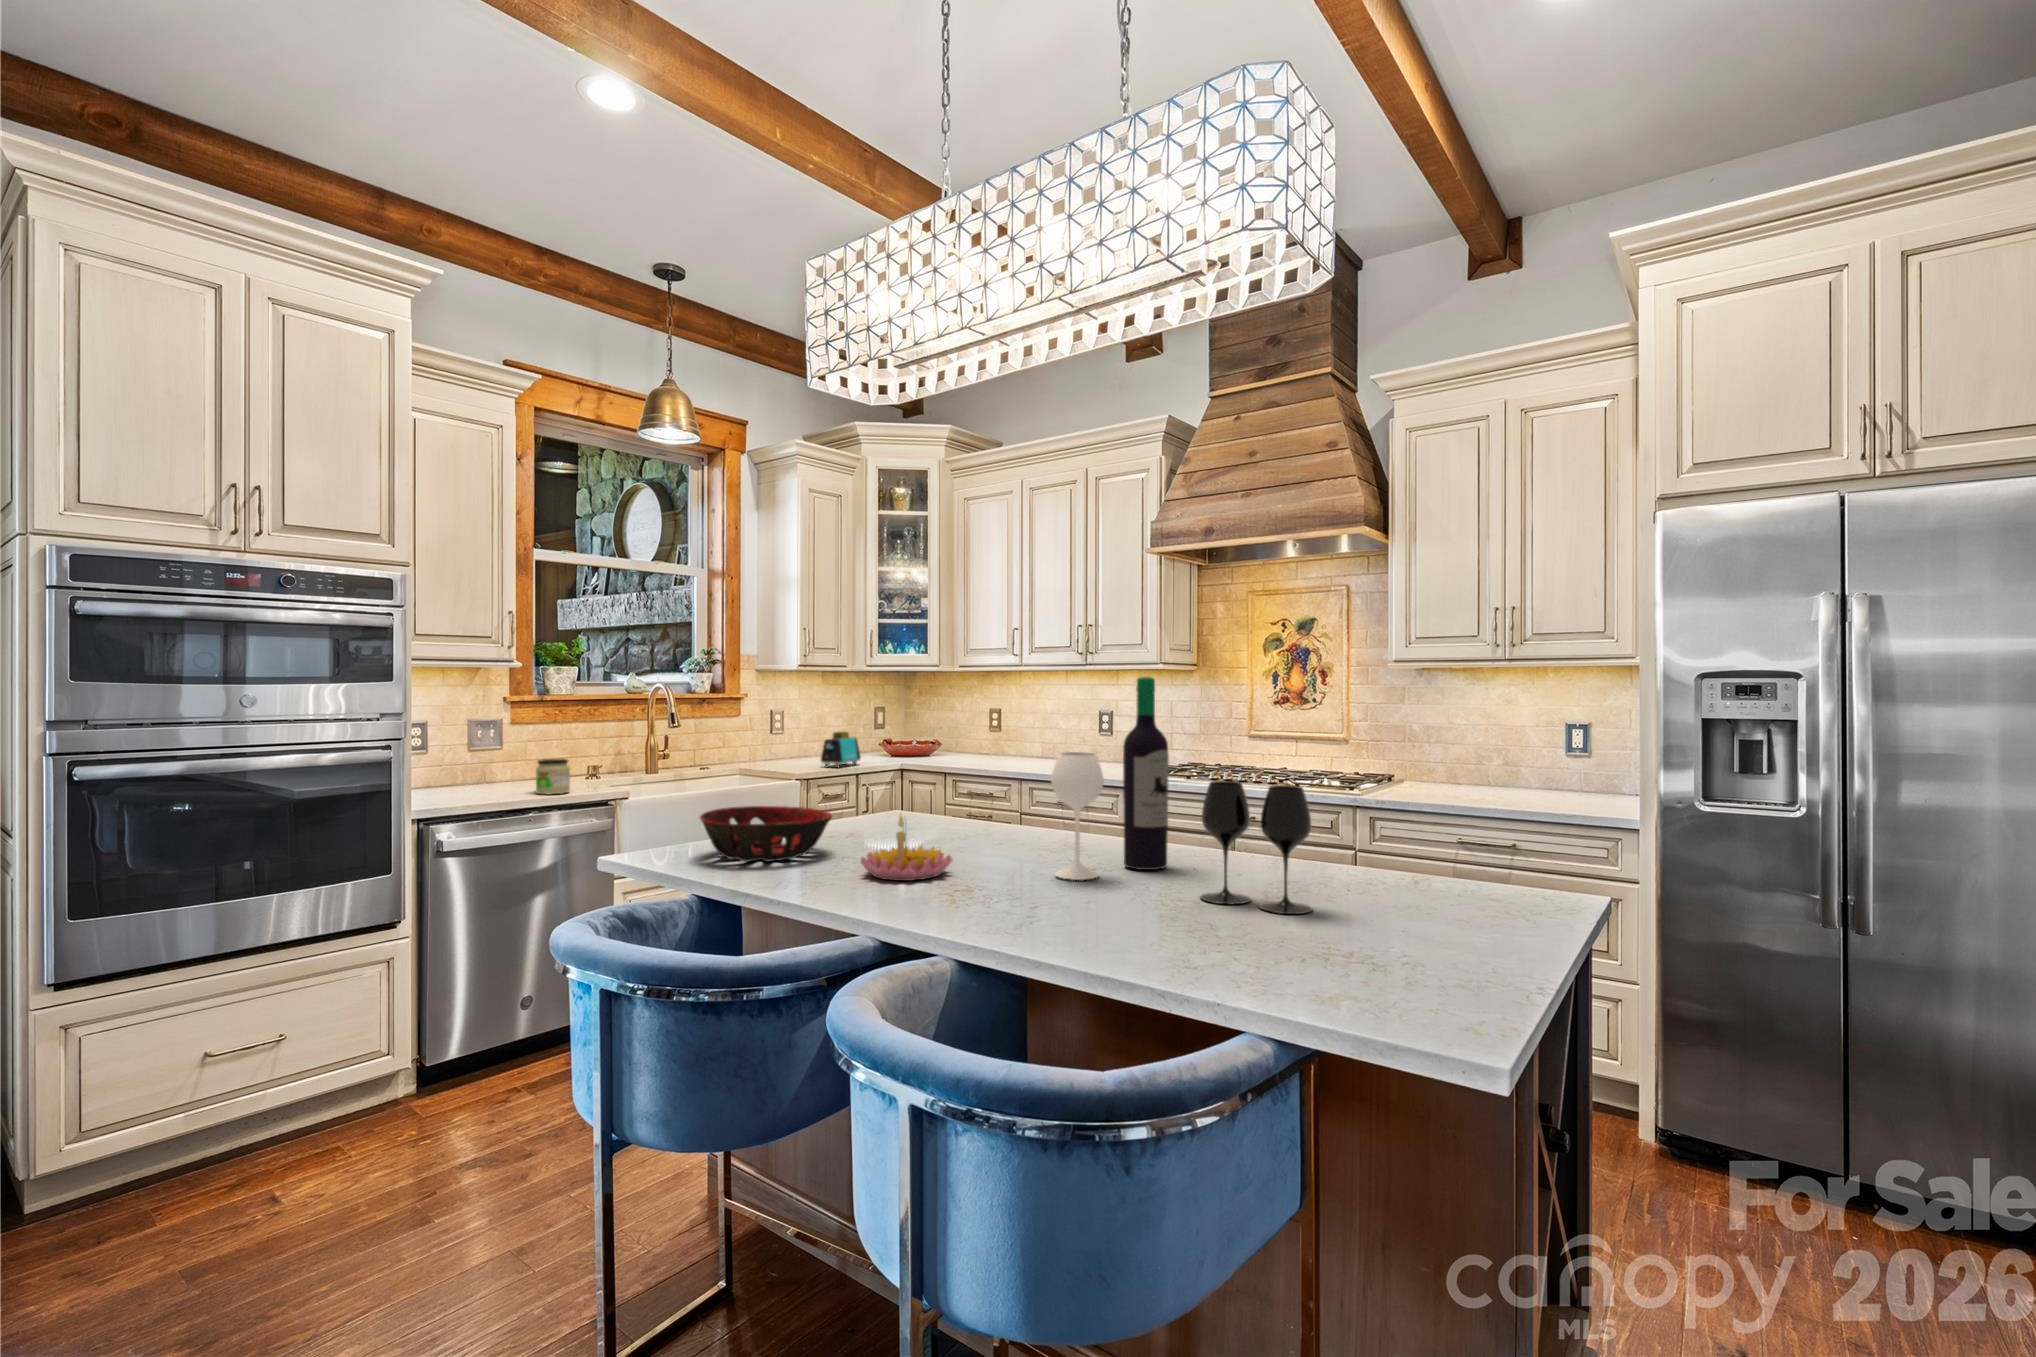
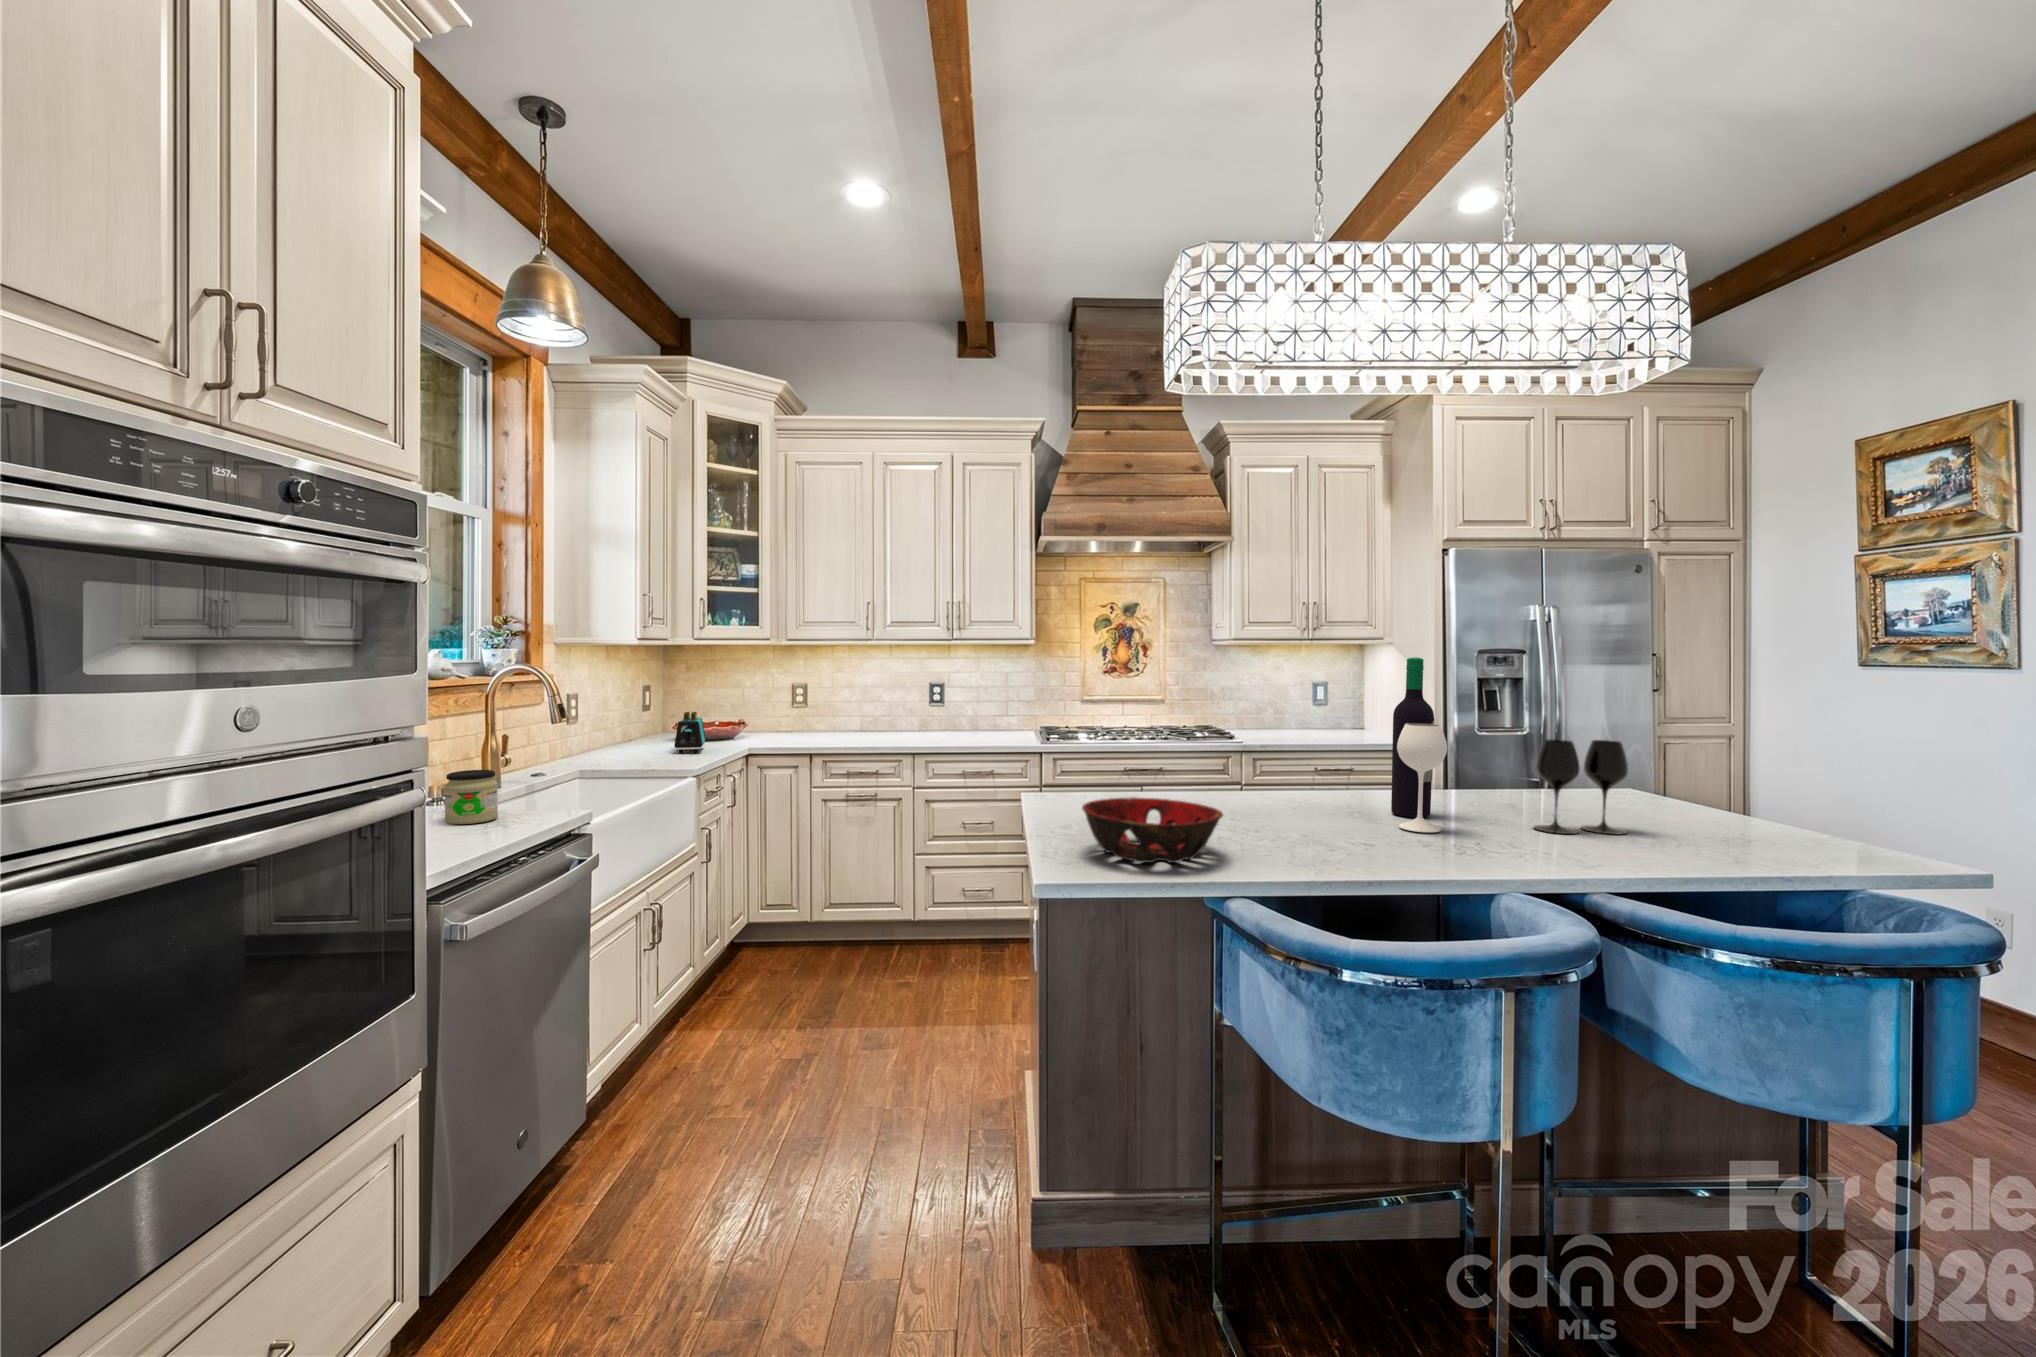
candle holder: present [861,815,952,881] -> none [1283,790,1379,857]

